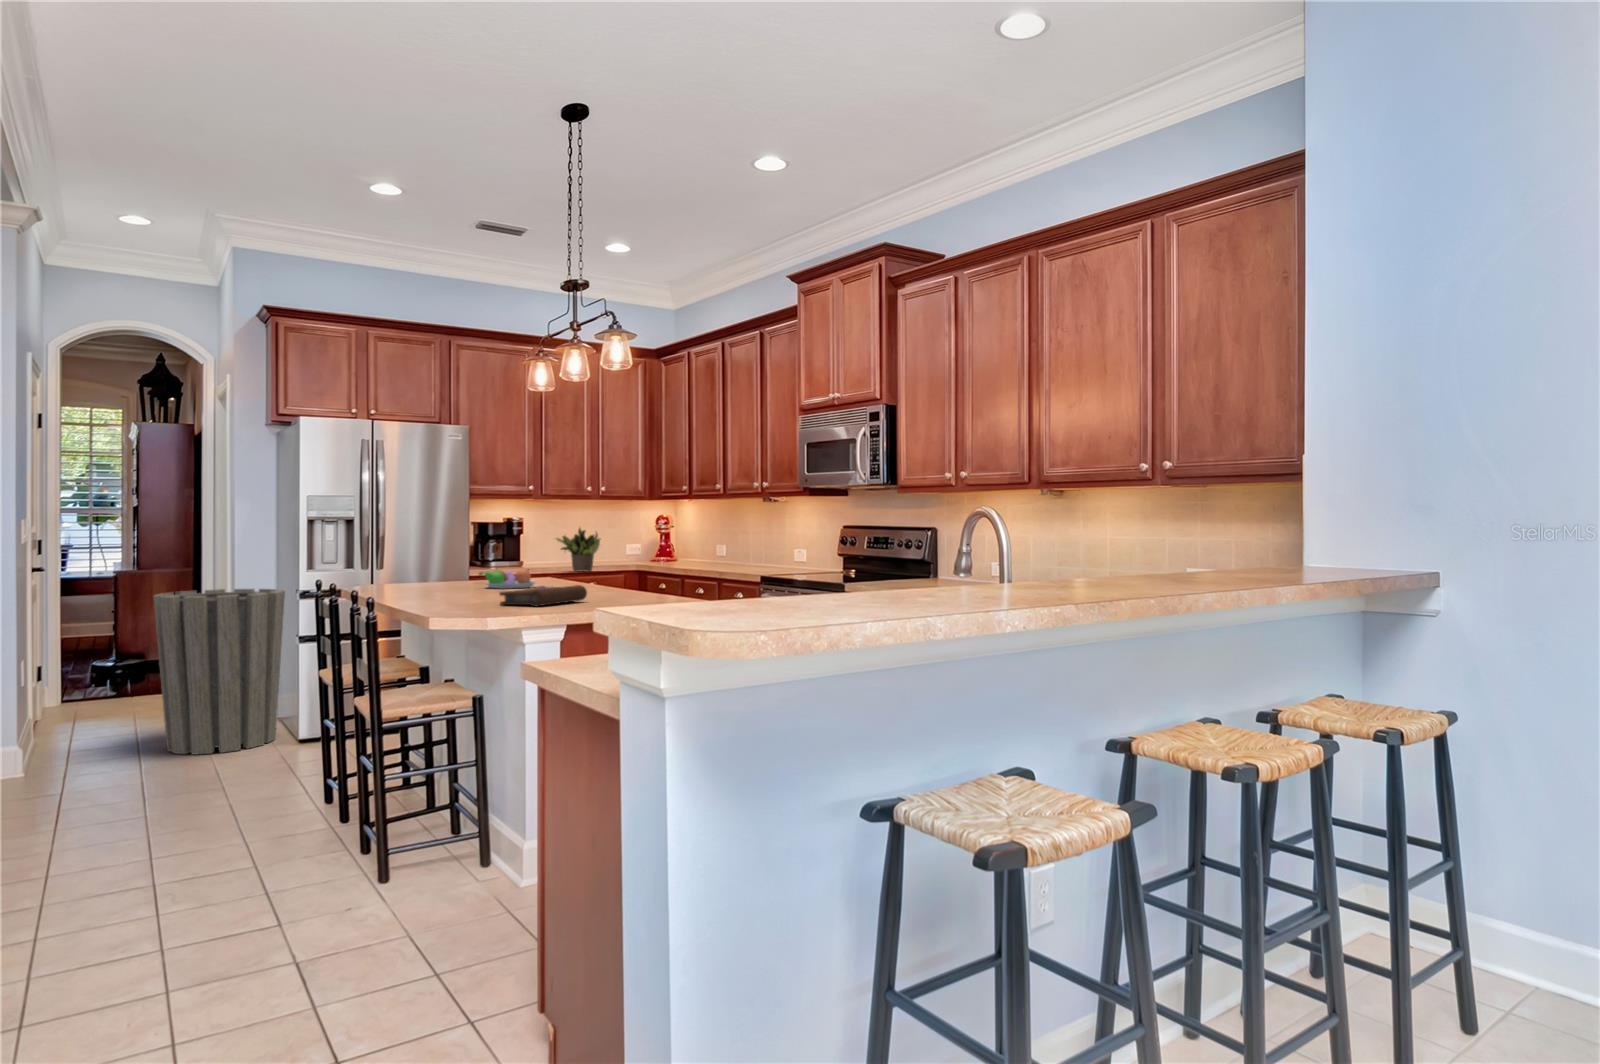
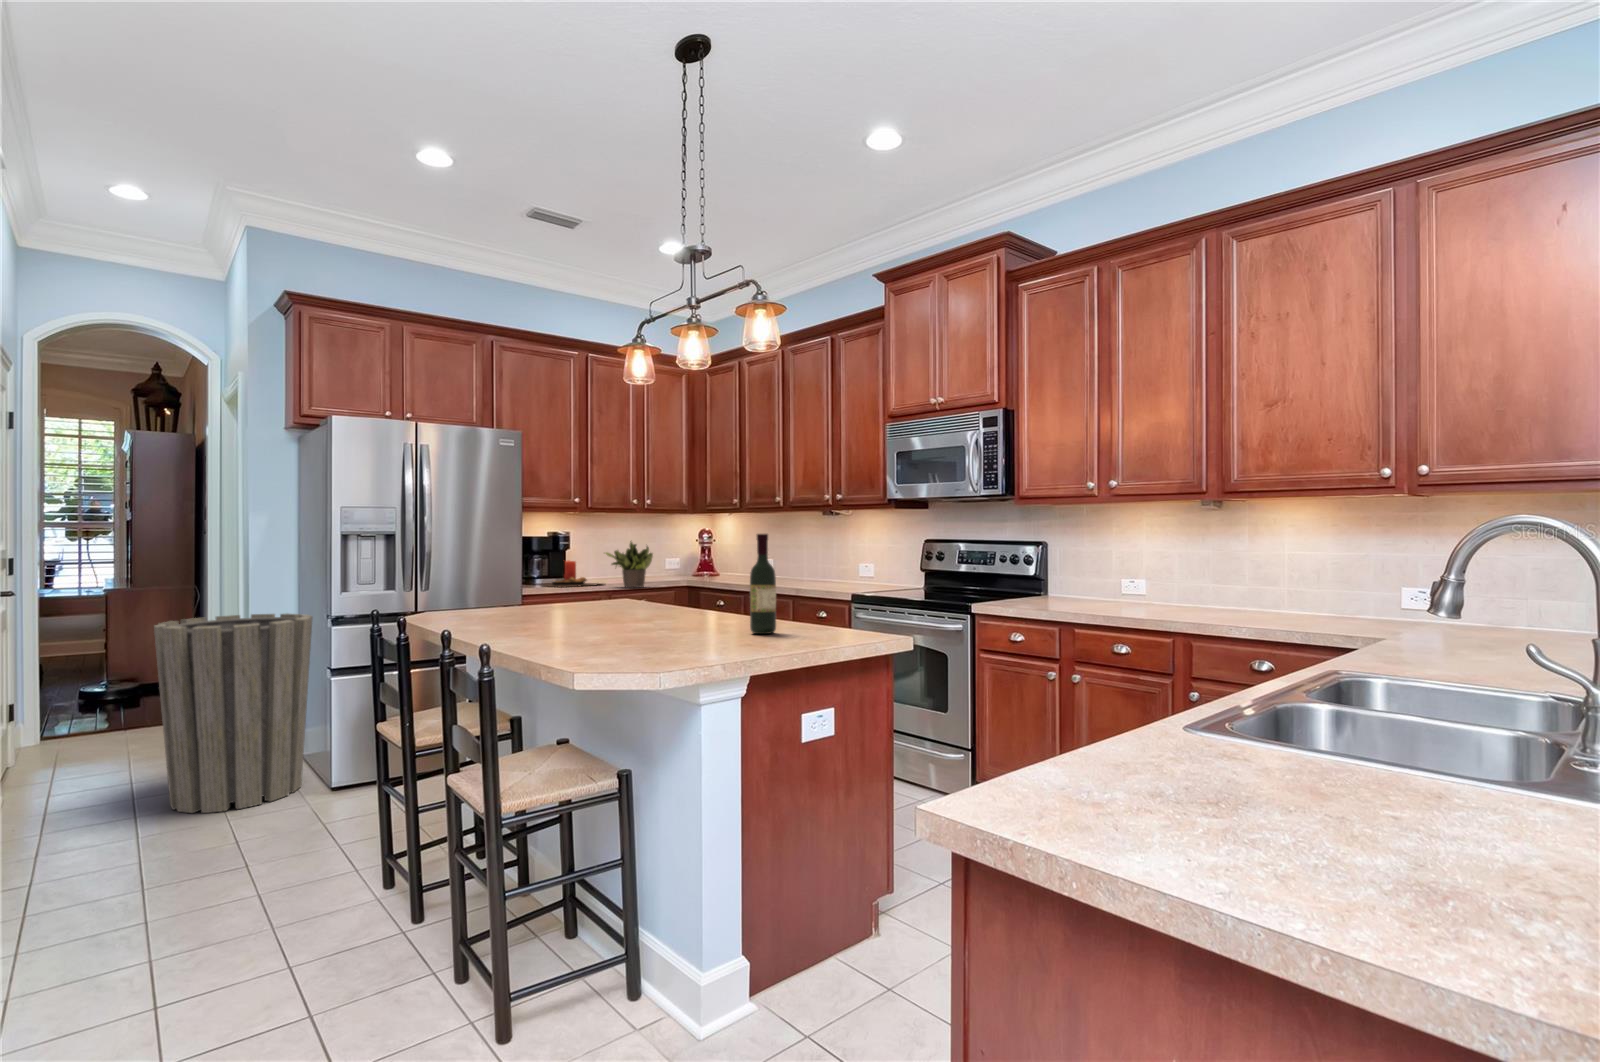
wine bottle: none [599,518,621,598] -> present [750,534,776,634]
candle: none [499,545,562,571] -> present [547,561,604,588]
fruit bowl: present [479,569,536,589] -> none [565,590,632,617]
book: present [500,585,587,606] -> none [650,620,750,653]

